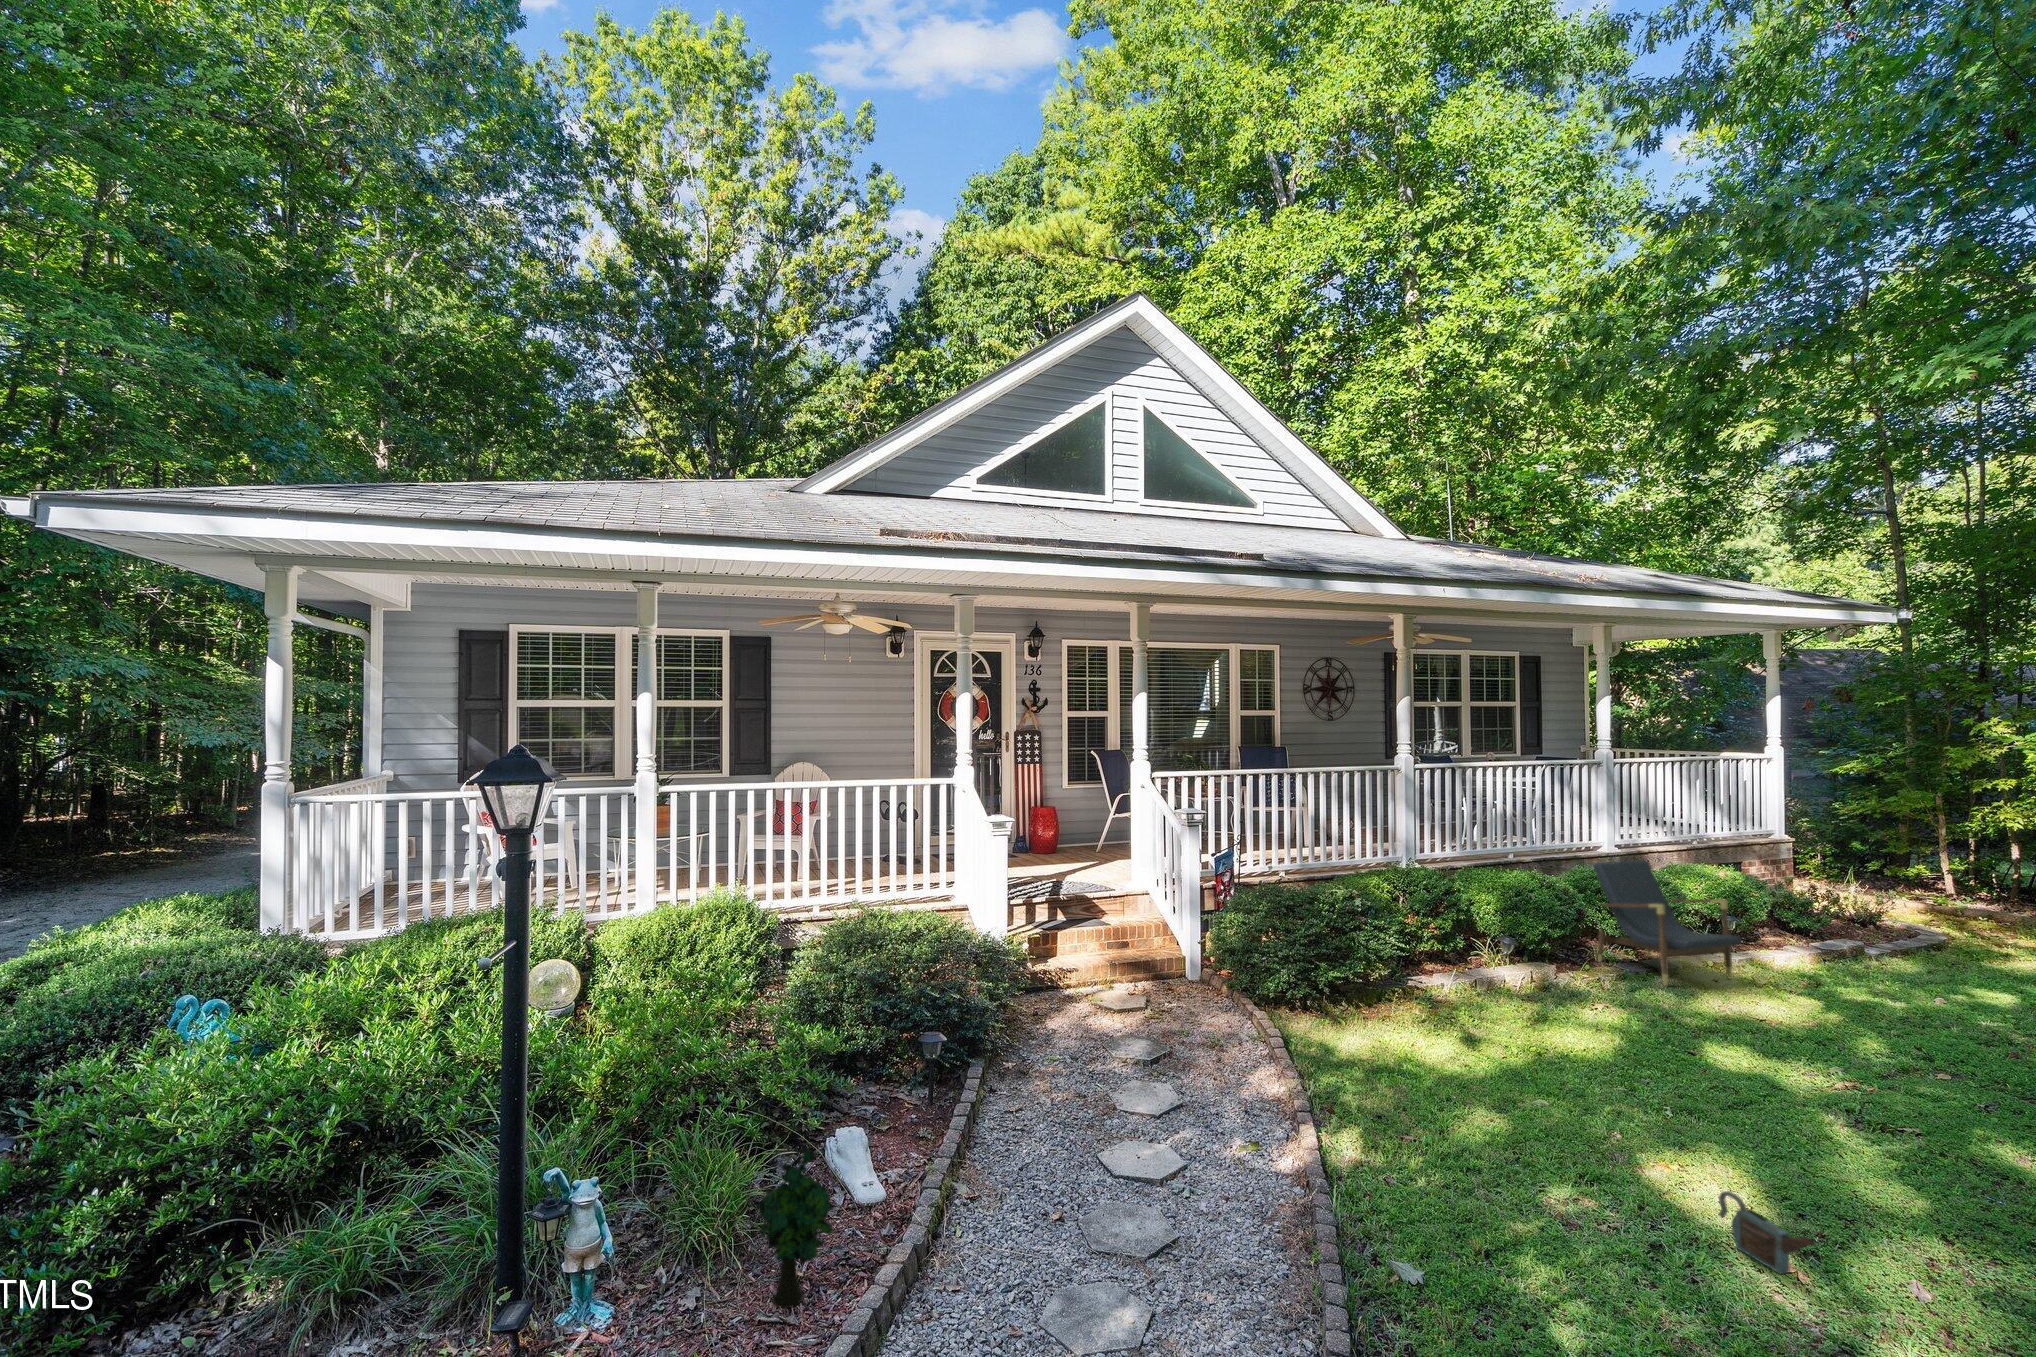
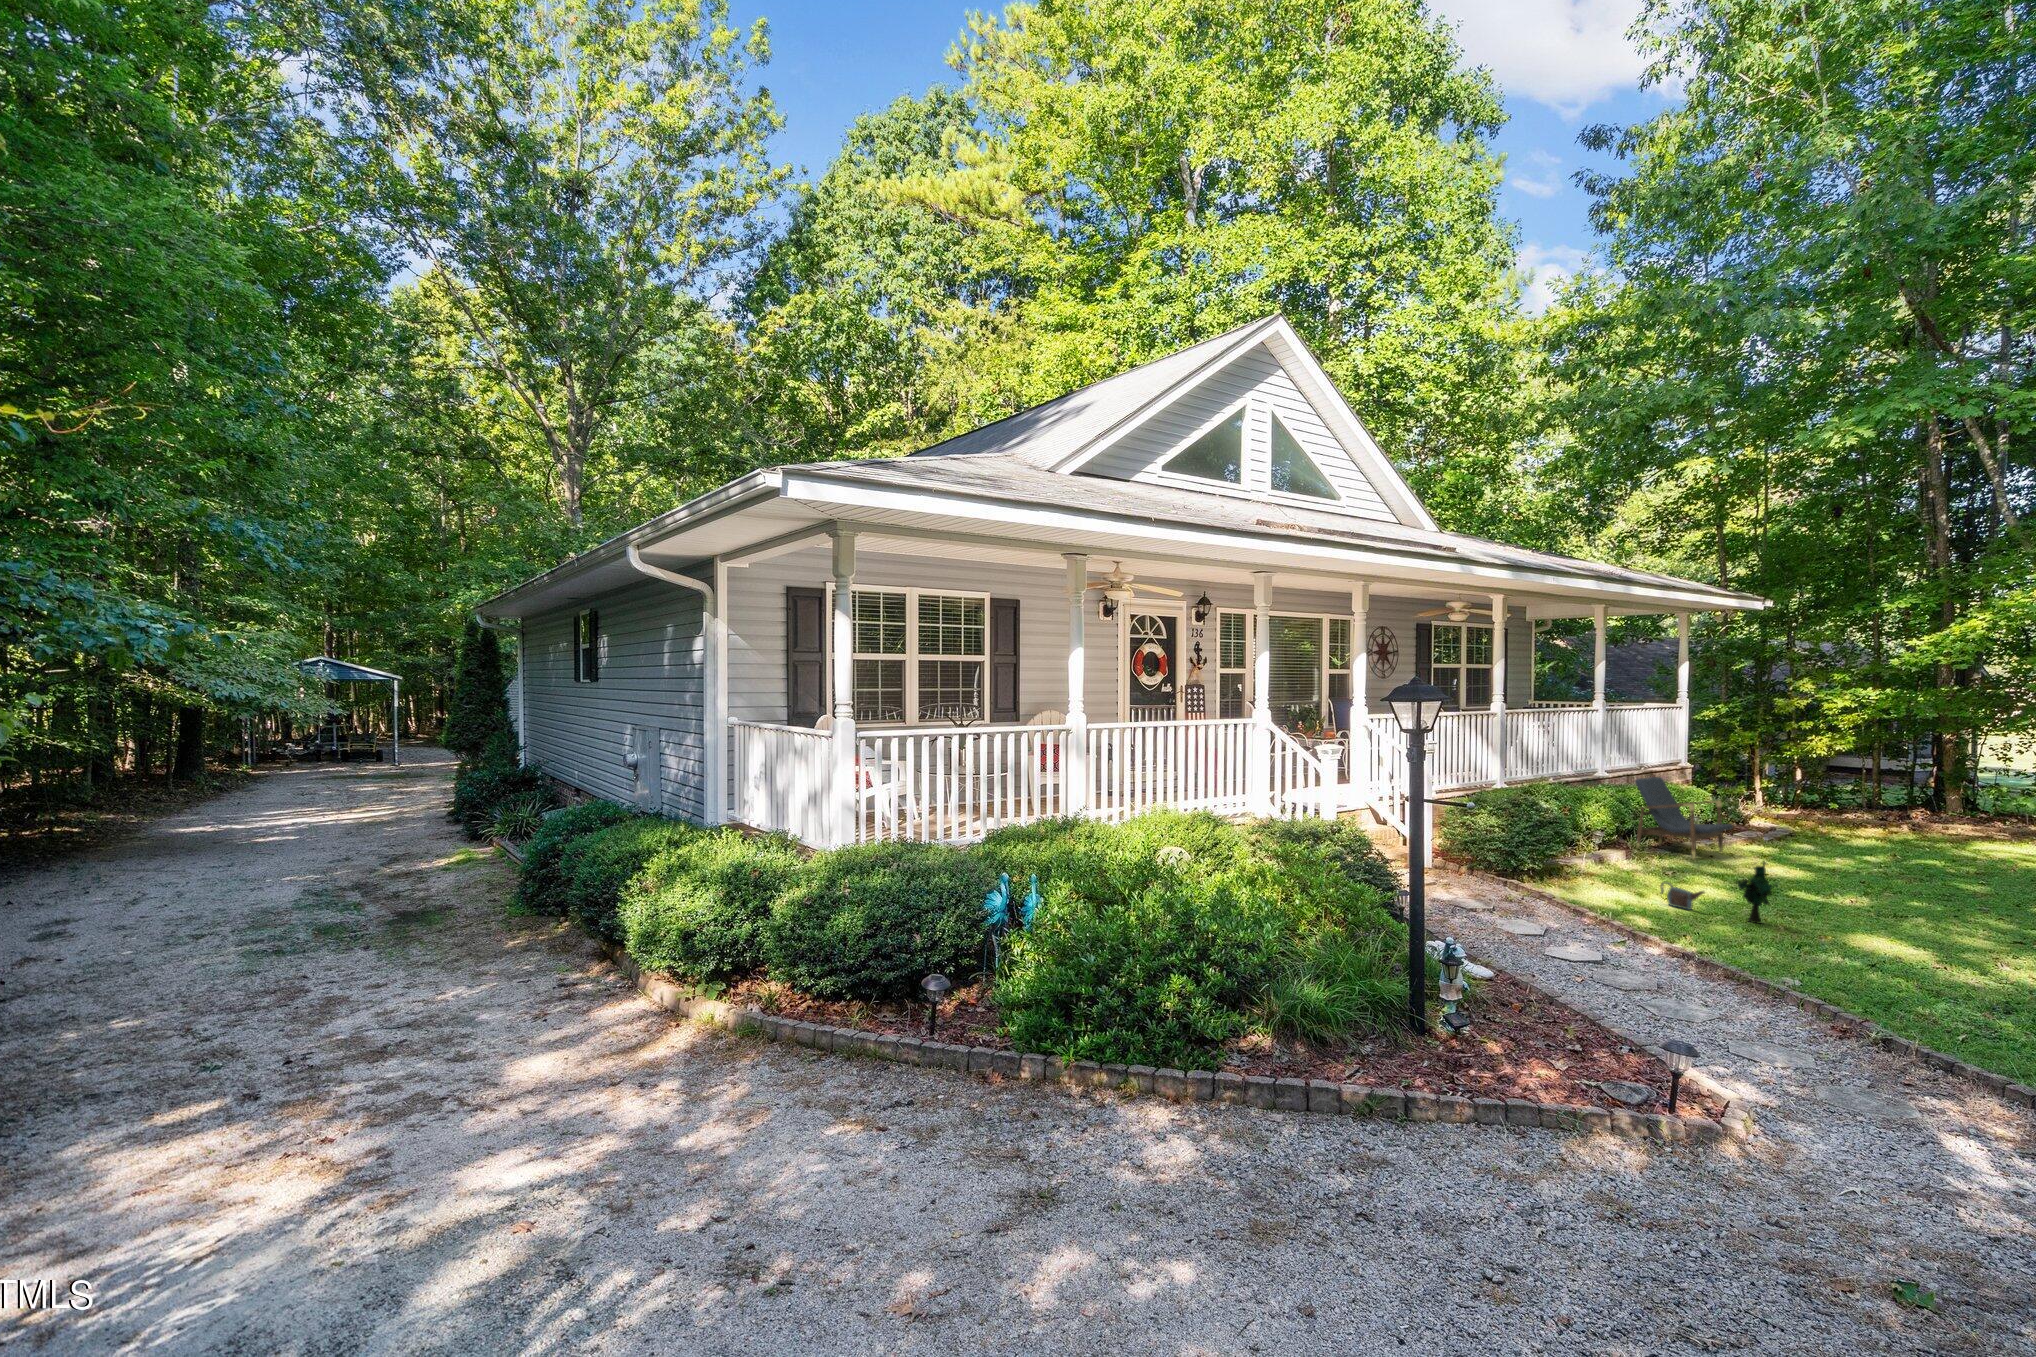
decorative plant: present [750,1148,835,1308] -> present [1736,862,1777,923]
watering can: present [1719,1191,1817,1274] -> present [1661,882,1705,910]

